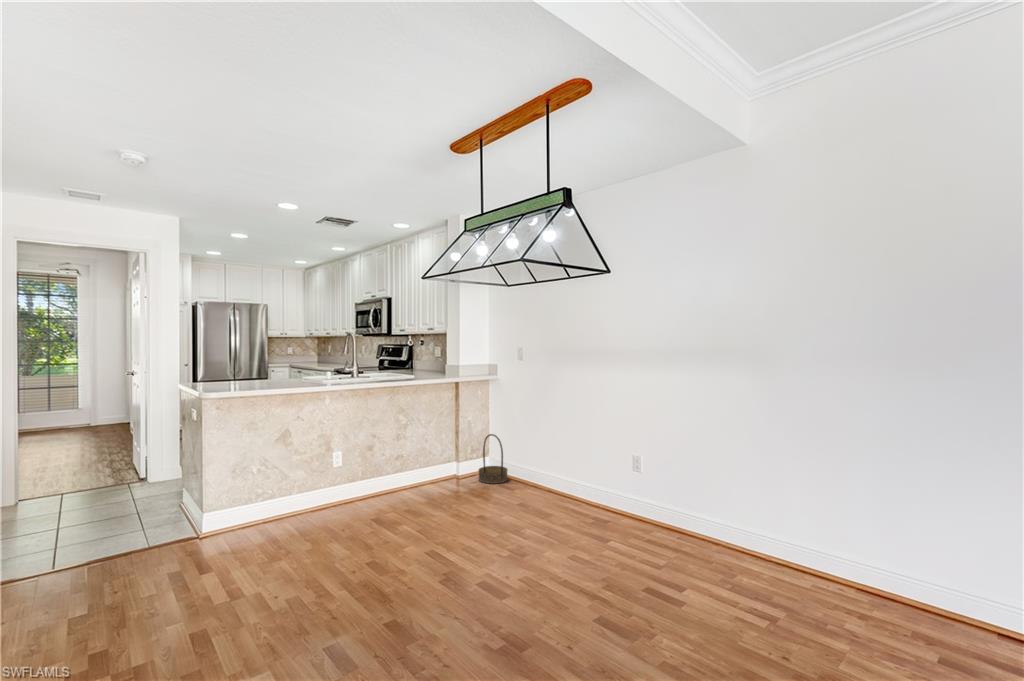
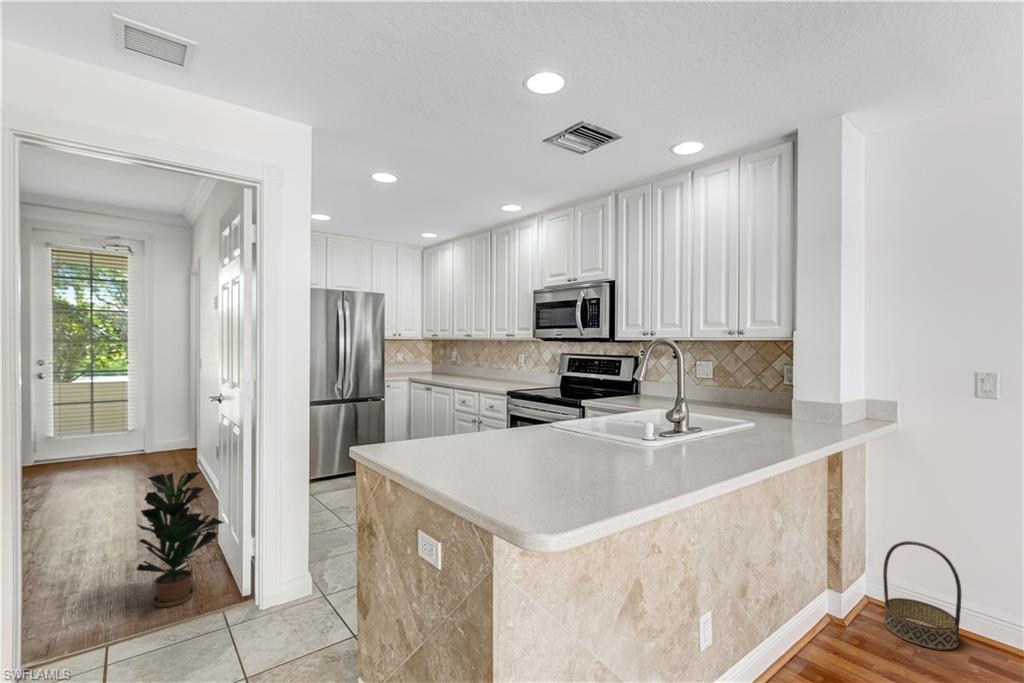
potted plant: none [80,410,133,481] -> present [137,472,224,607]

